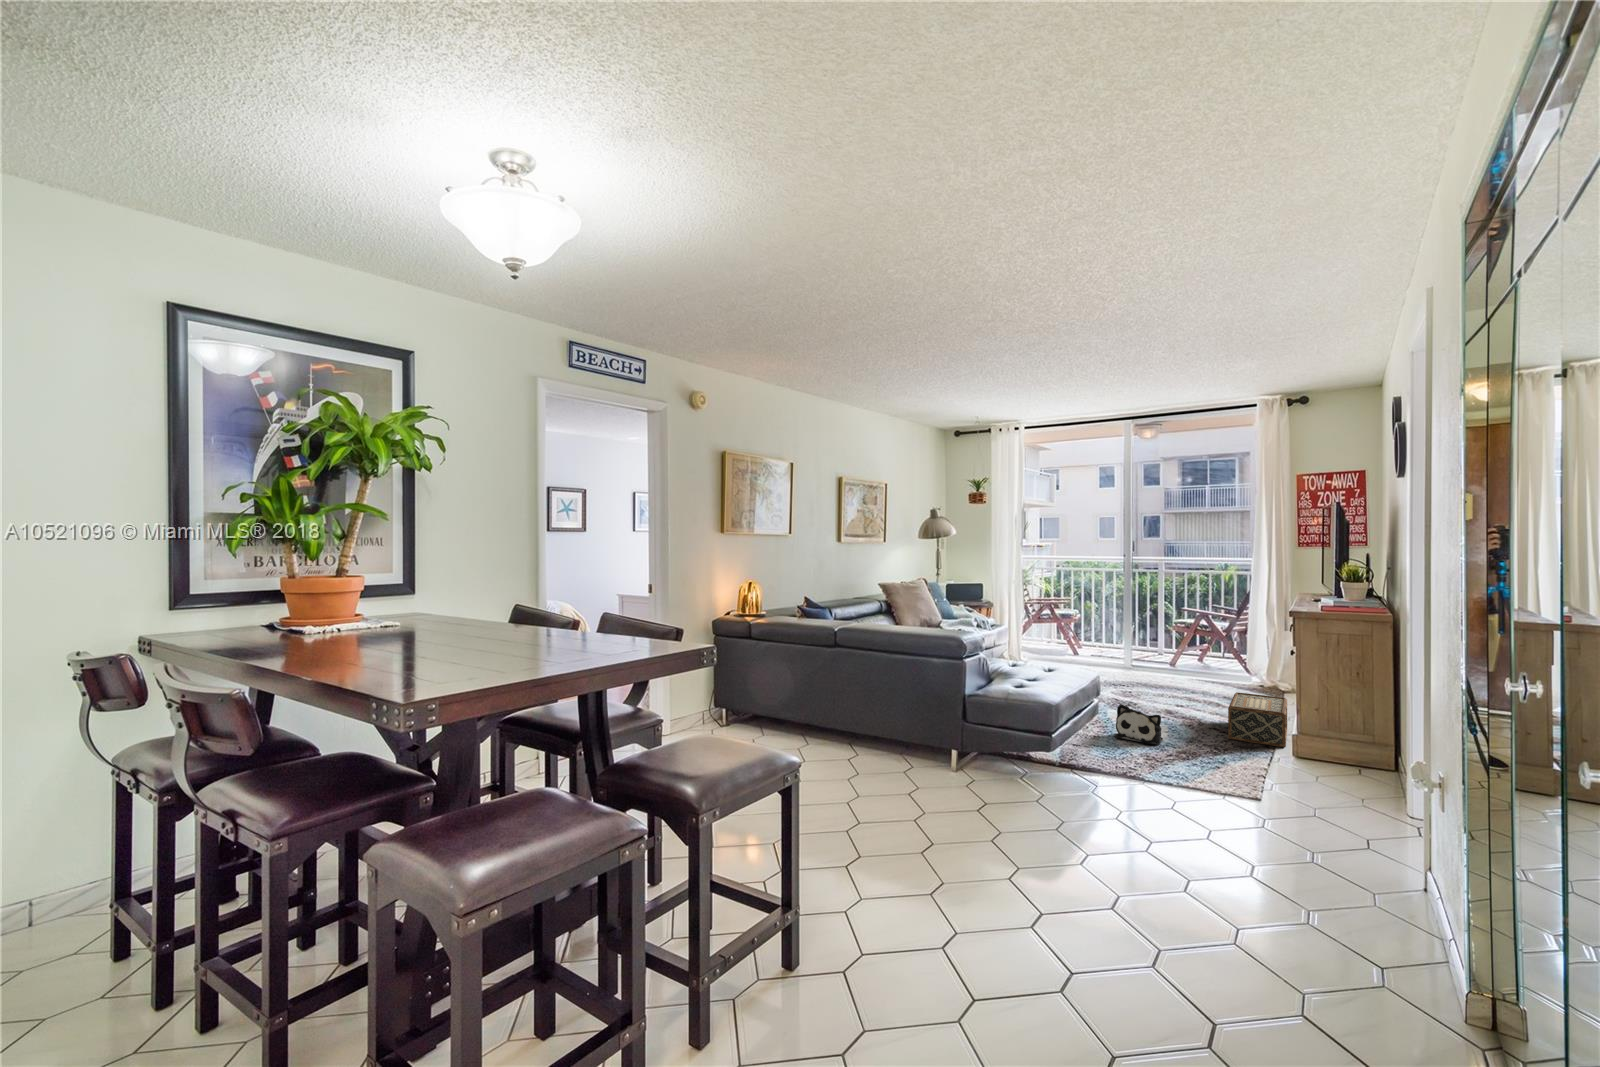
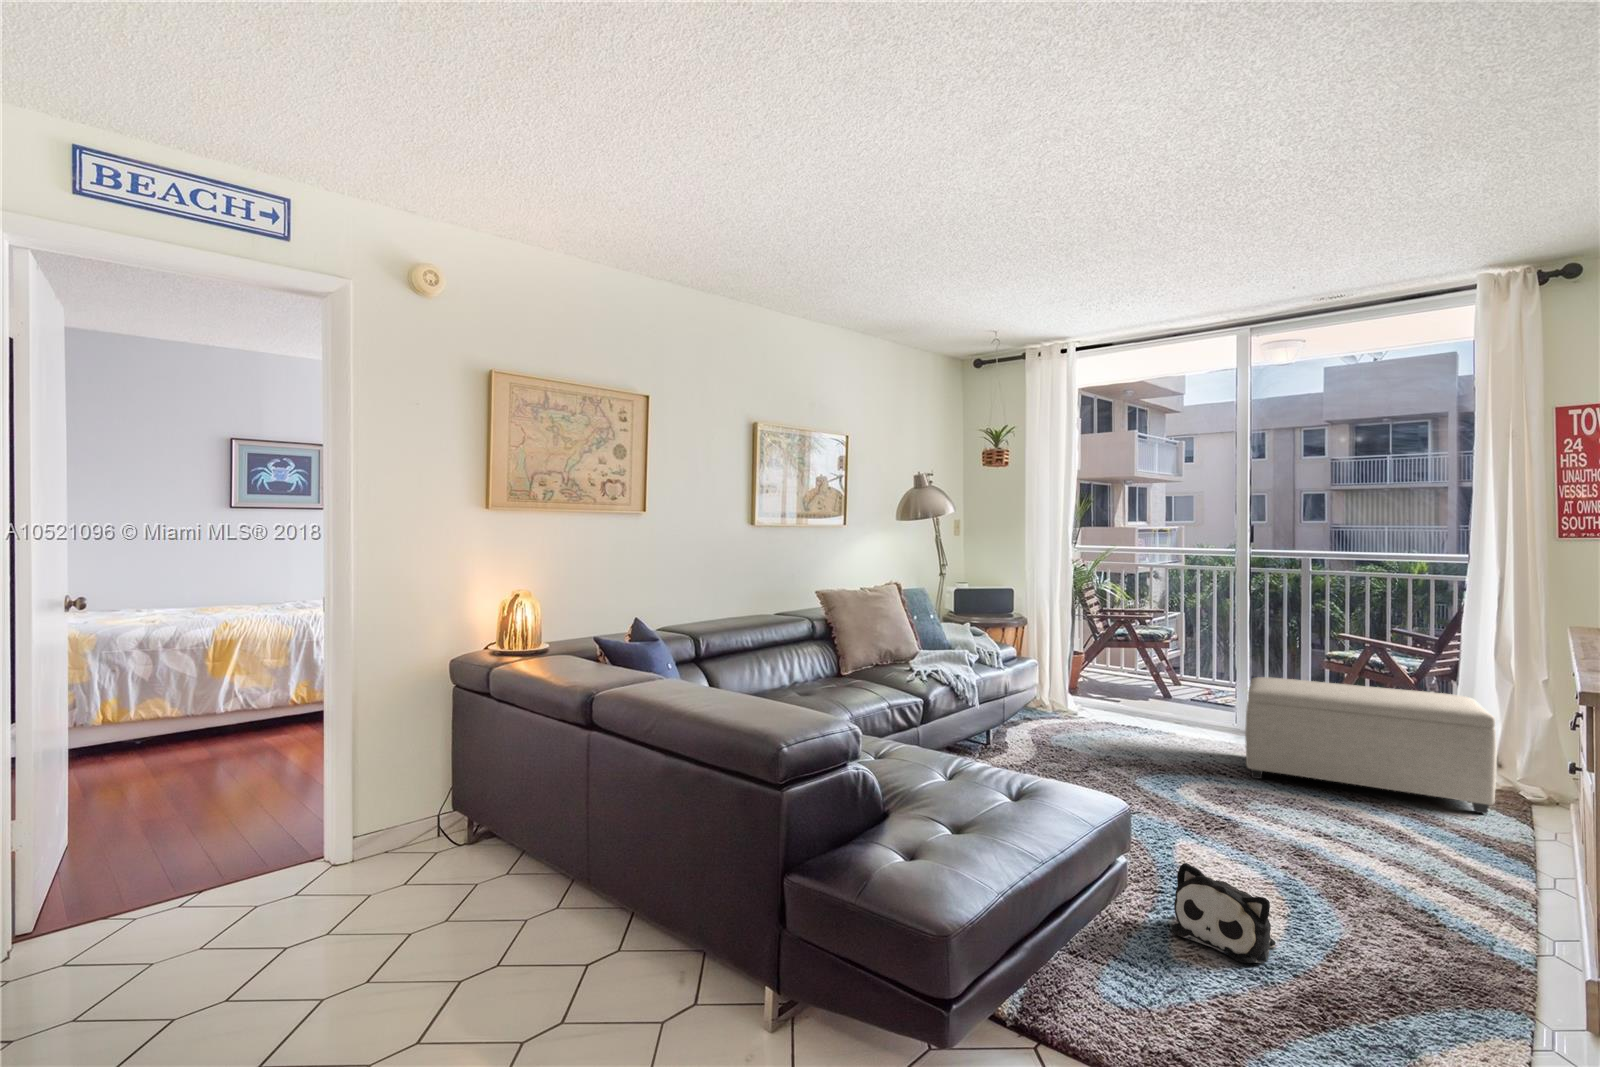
ottoman: none [1136,631,1265,697] -> present [1245,677,1497,814]
woven basket: present [1228,692,1287,747] -> none [1423,830,1565,988]

